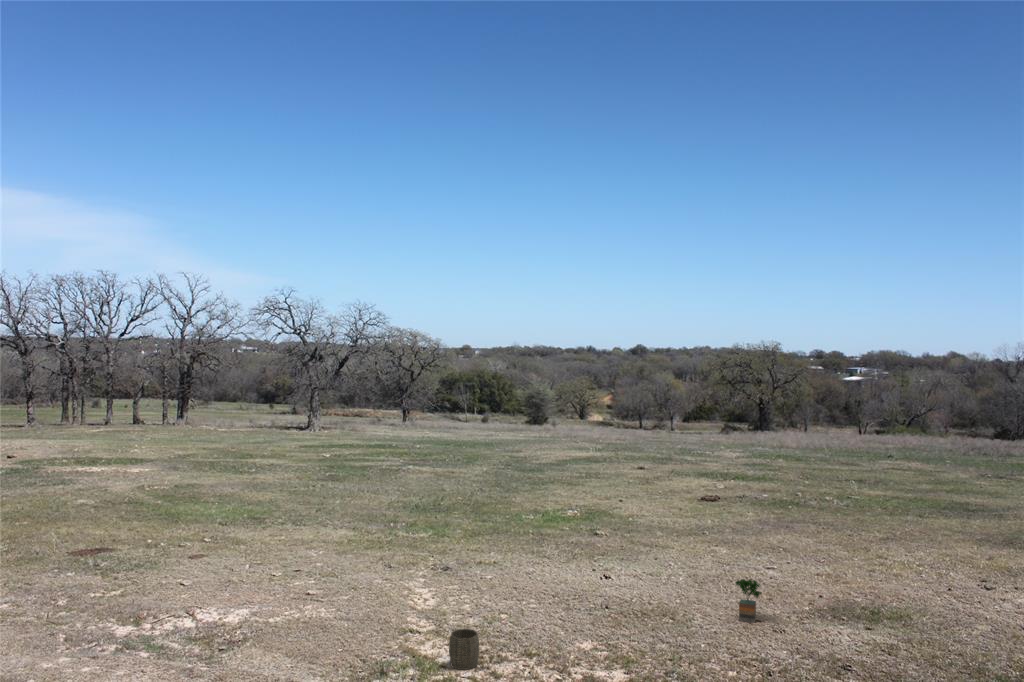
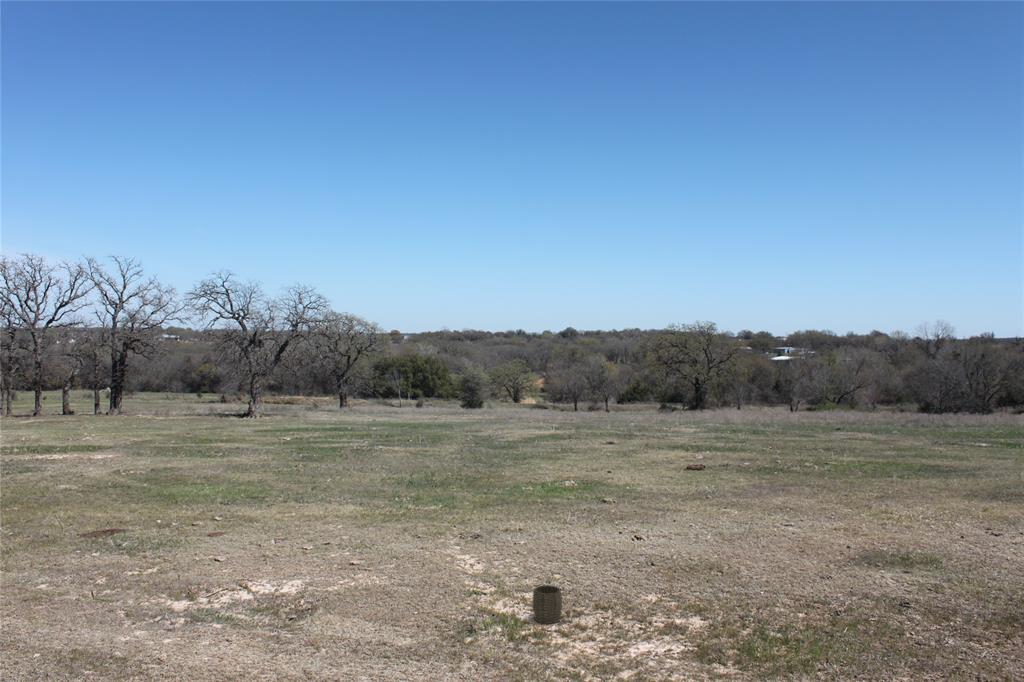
potted tree: present [735,579,762,623] -> none [765,532,792,571]

